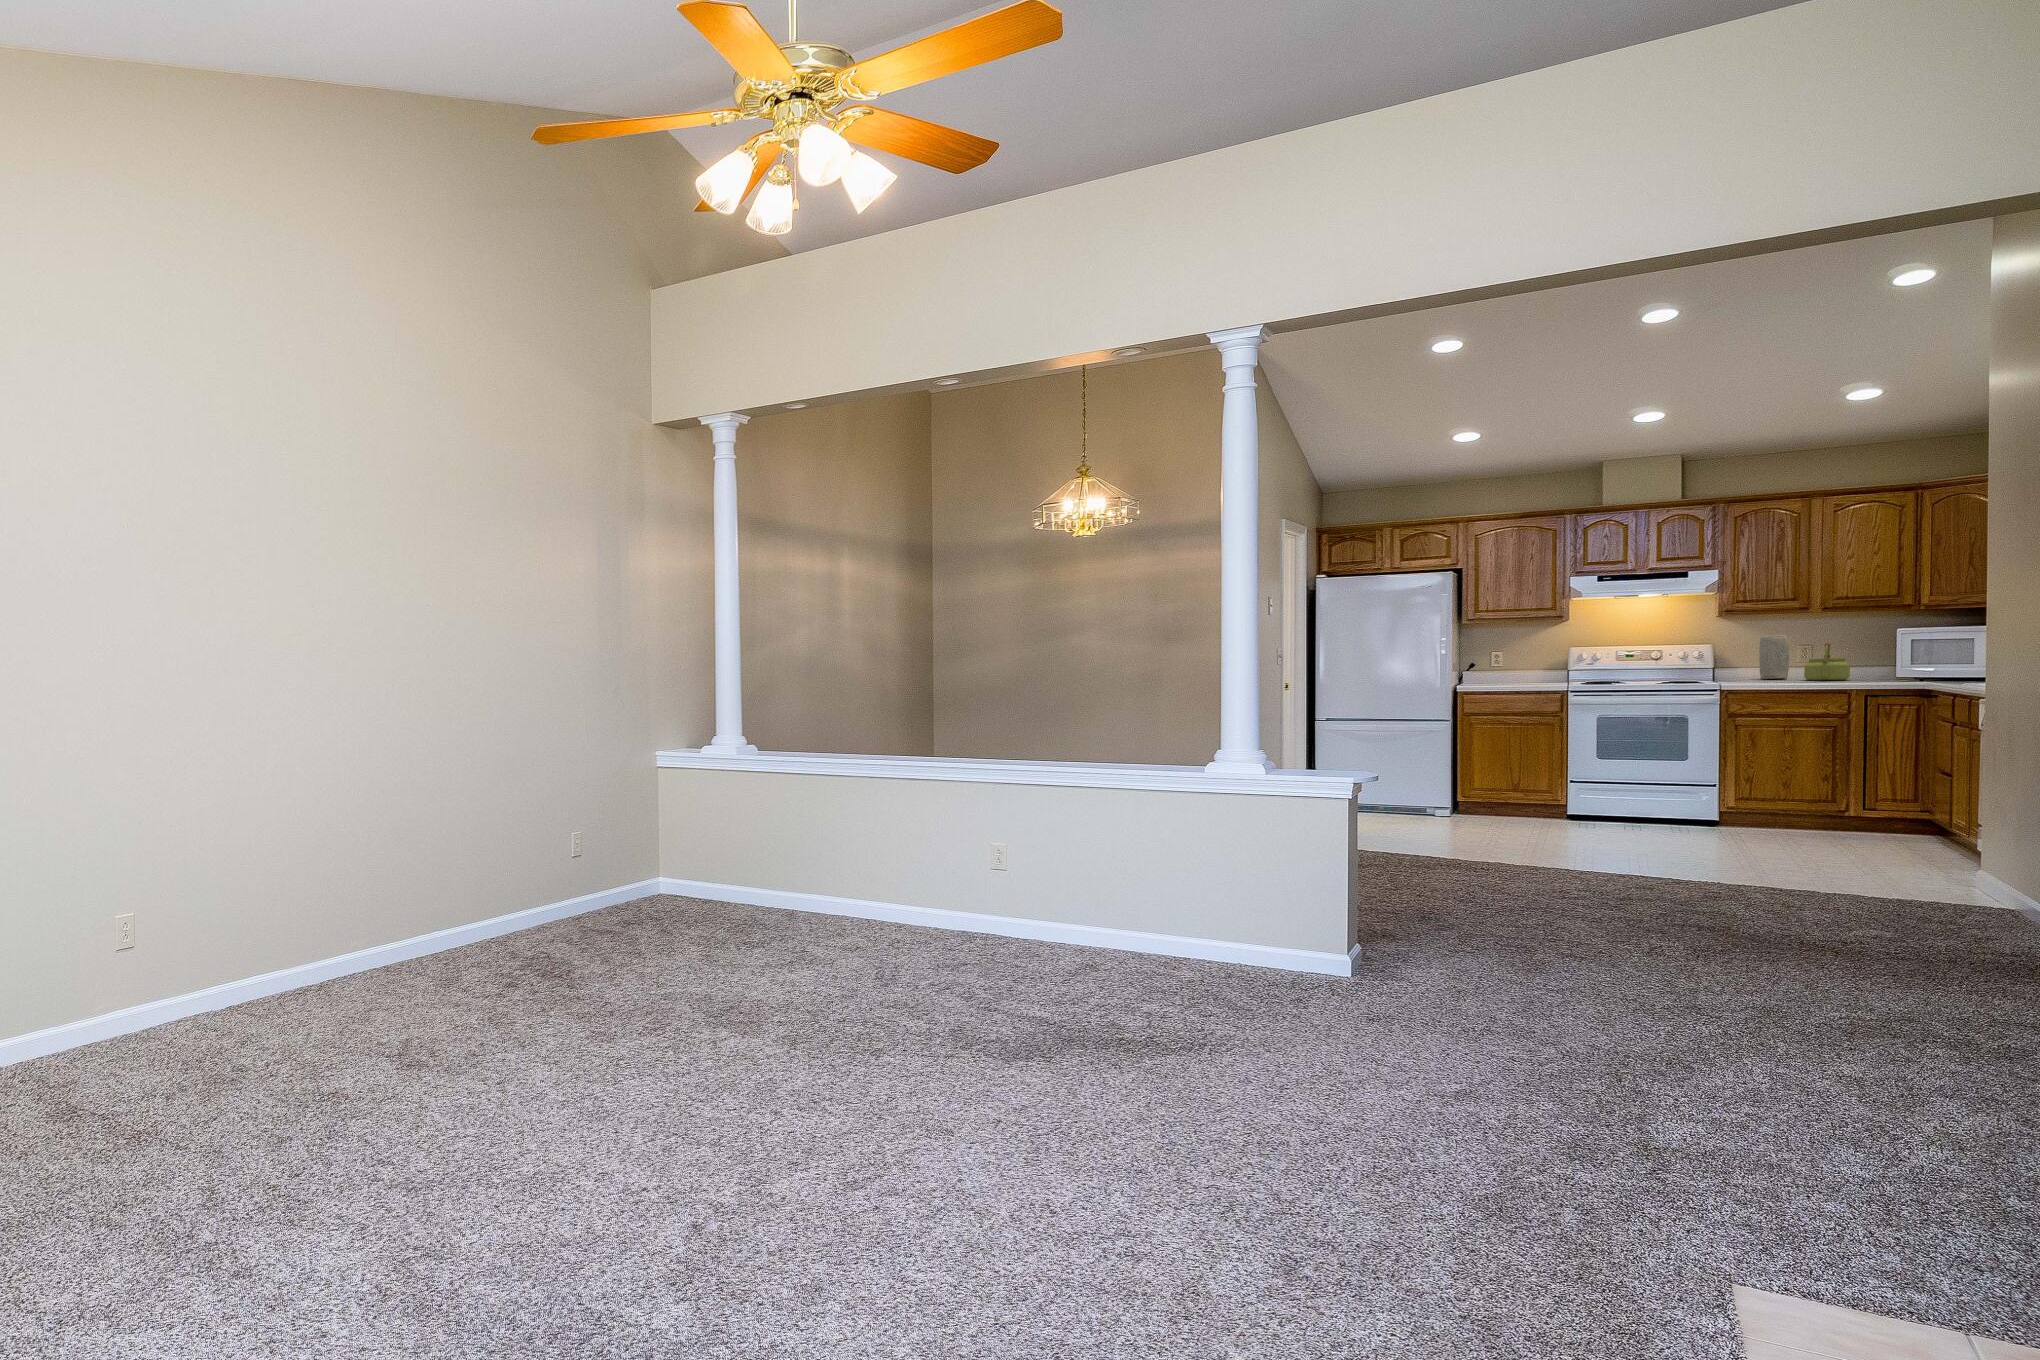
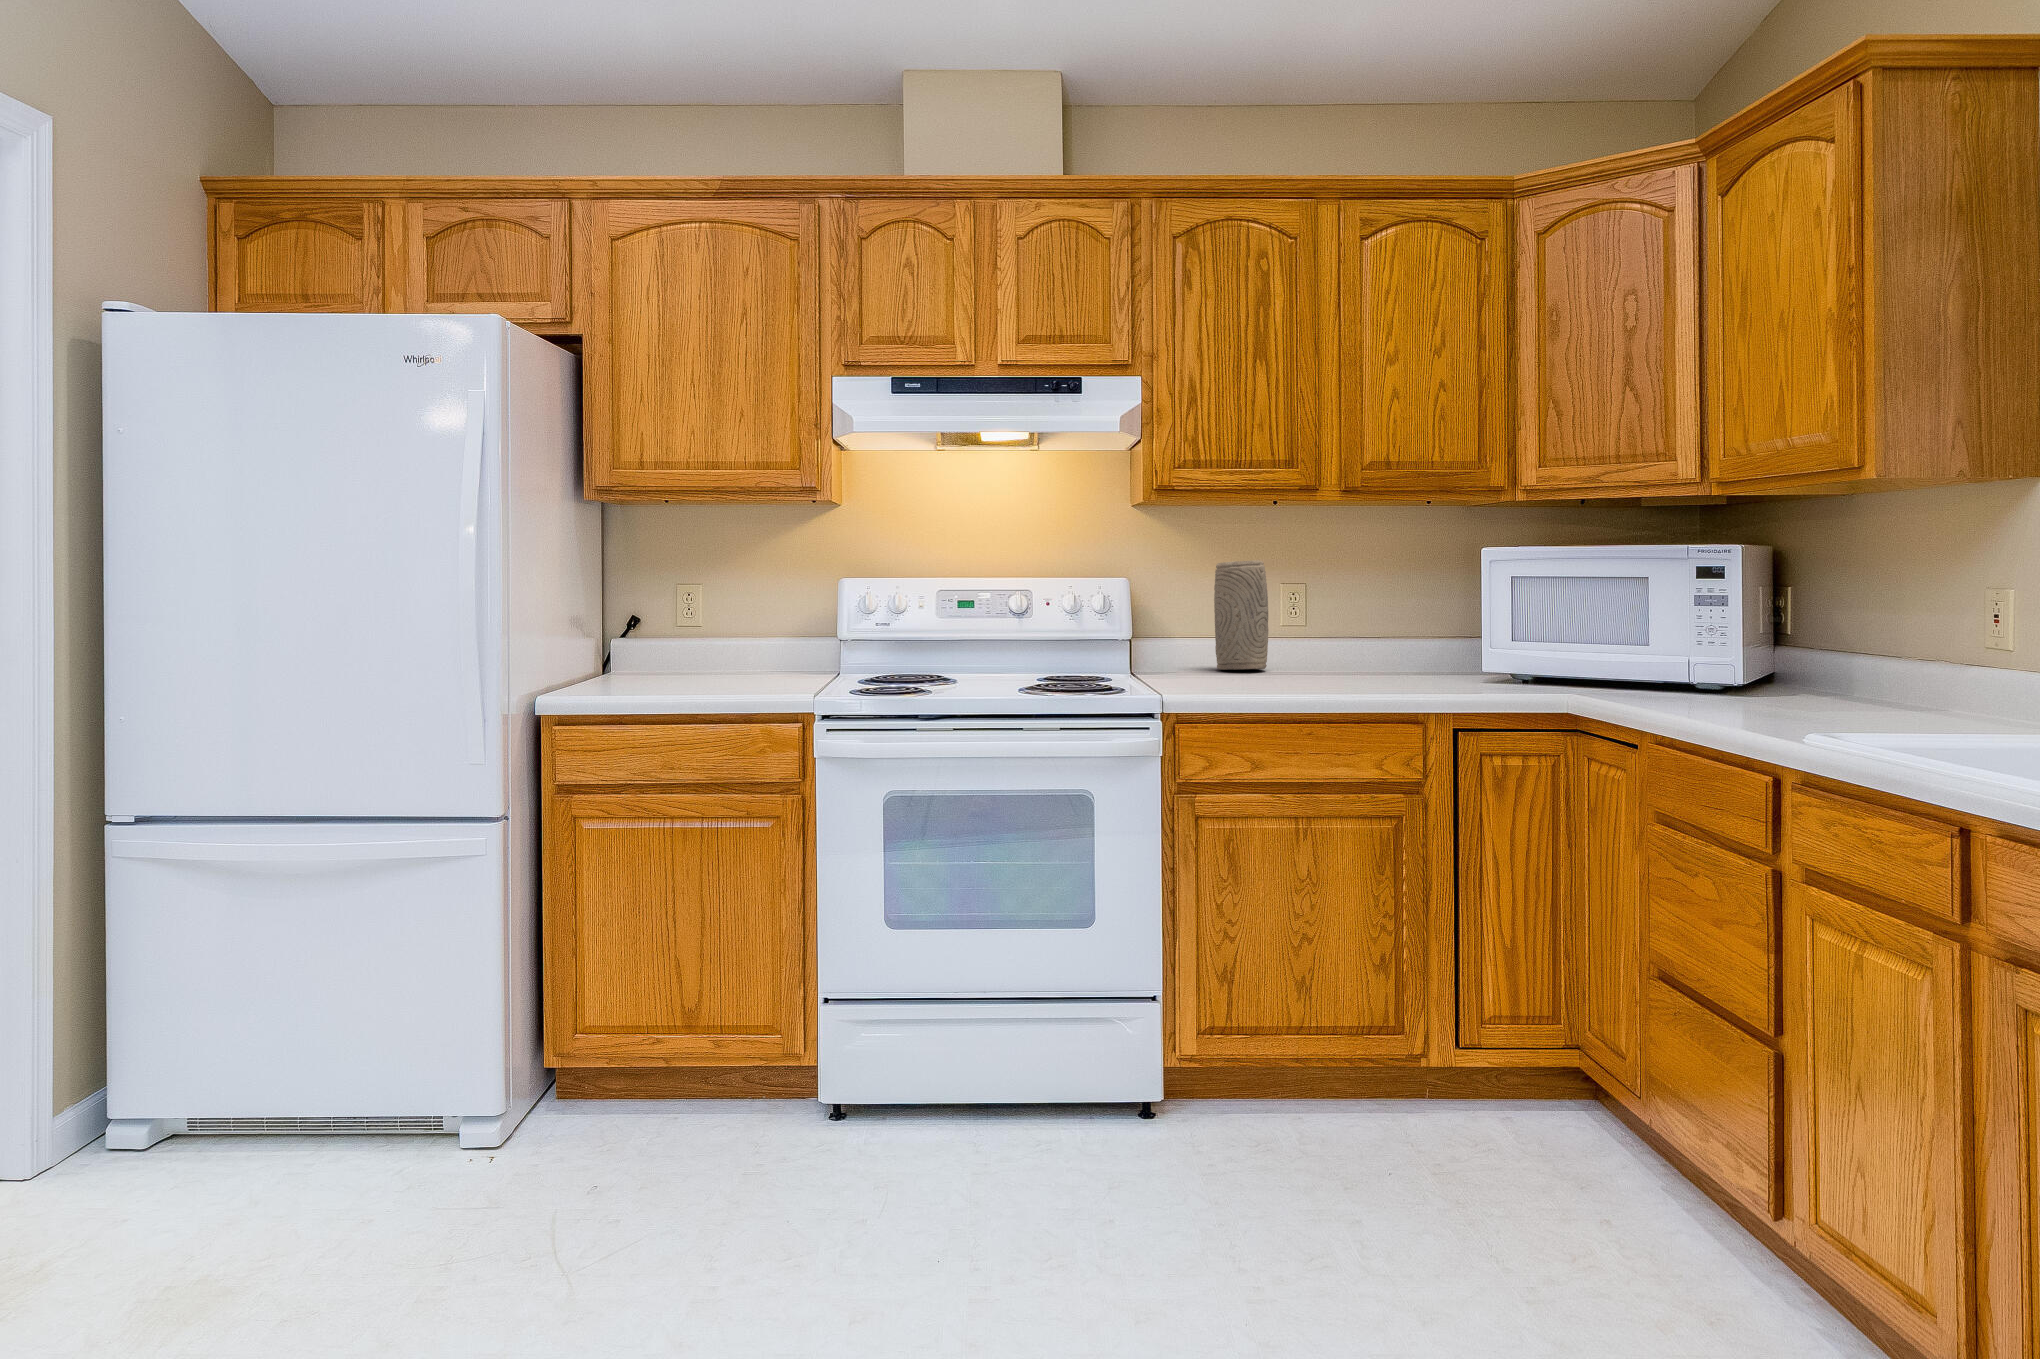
kettle: present [1804,642,1850,681] -> none [1304,582,1388,679]

